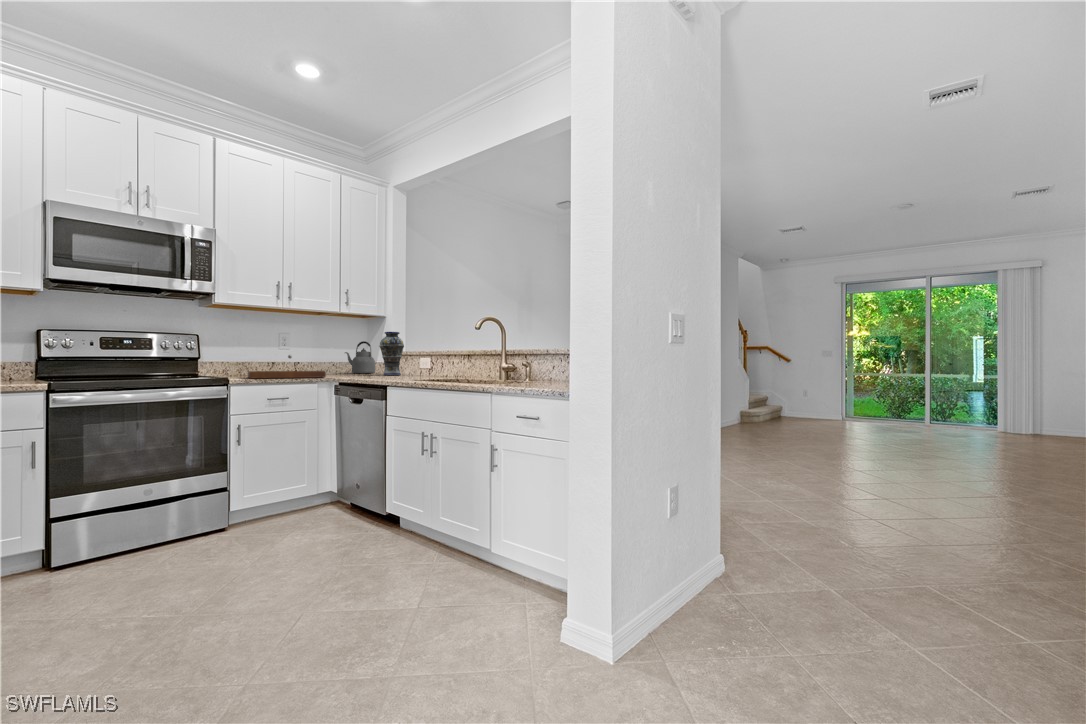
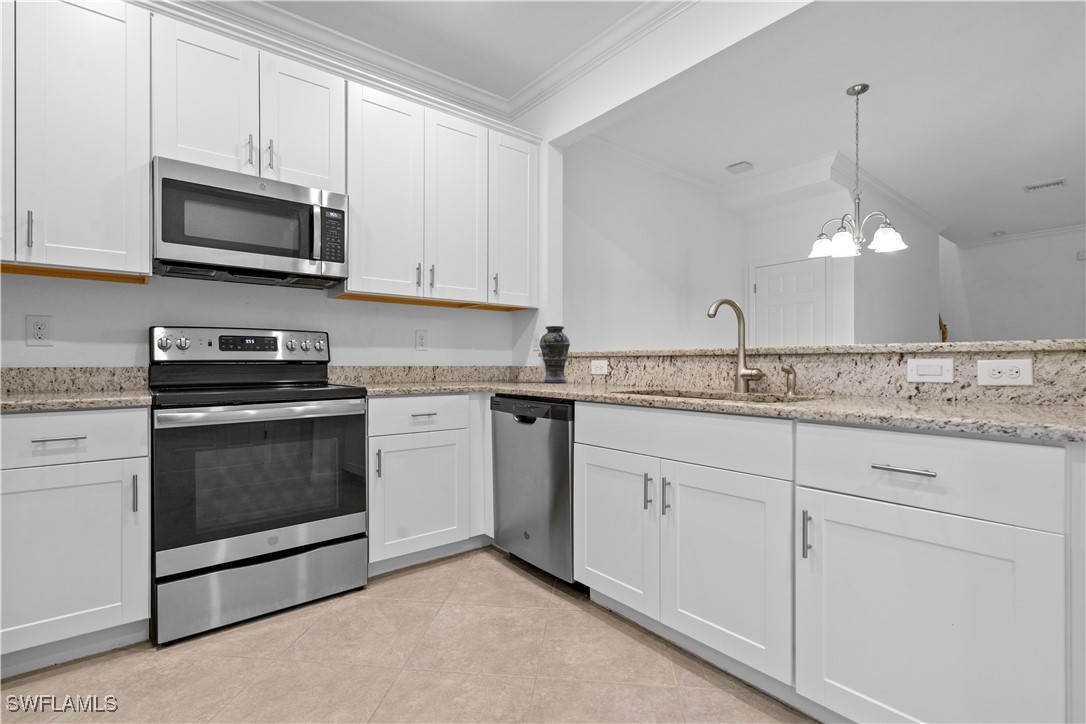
kettle: present [345,341,375,373] -> none [489,339,527,379]
tray: present [248,355,326,379] -> none [387,357,482,388]

